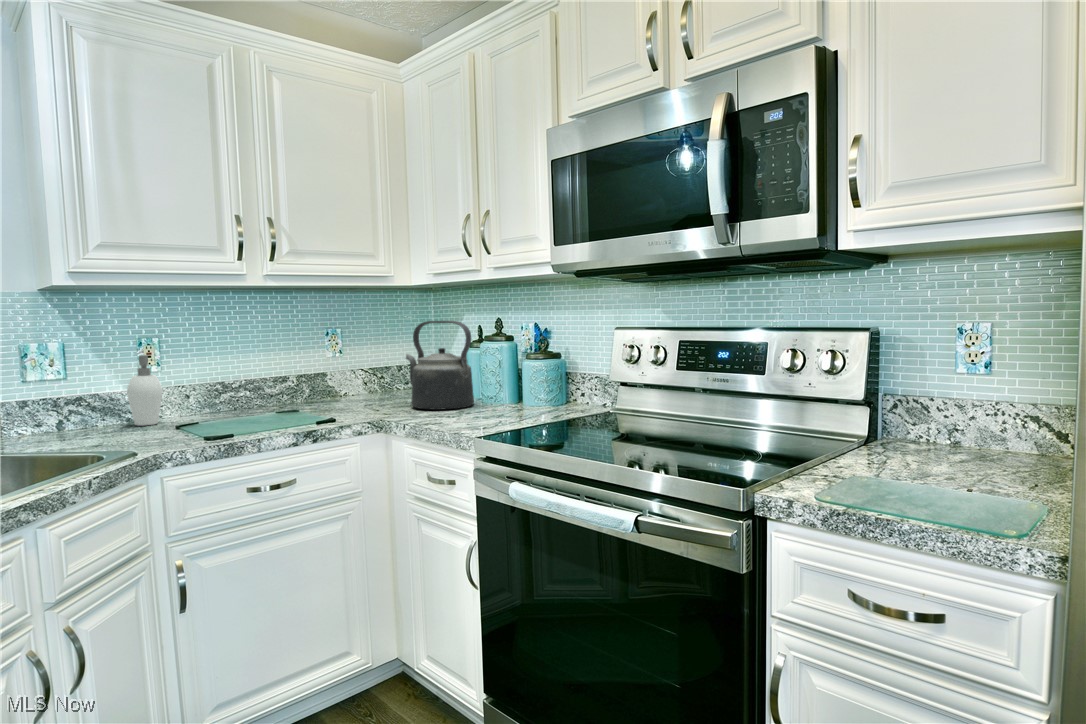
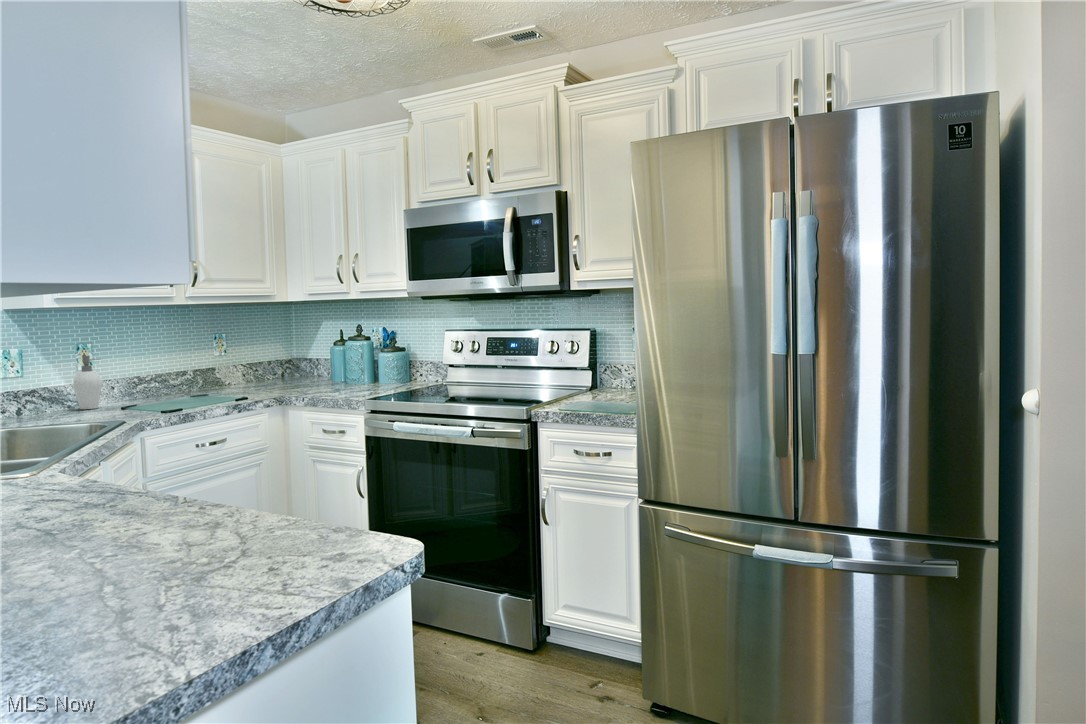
kettle: present [406,321,474,410] -> none [288,326,343,390]

